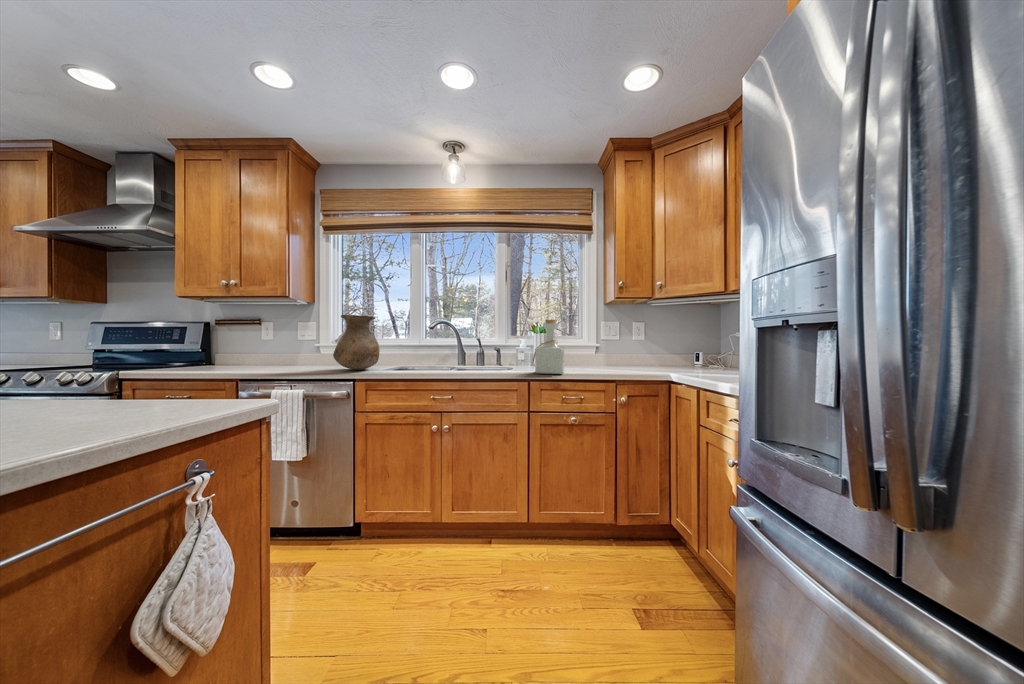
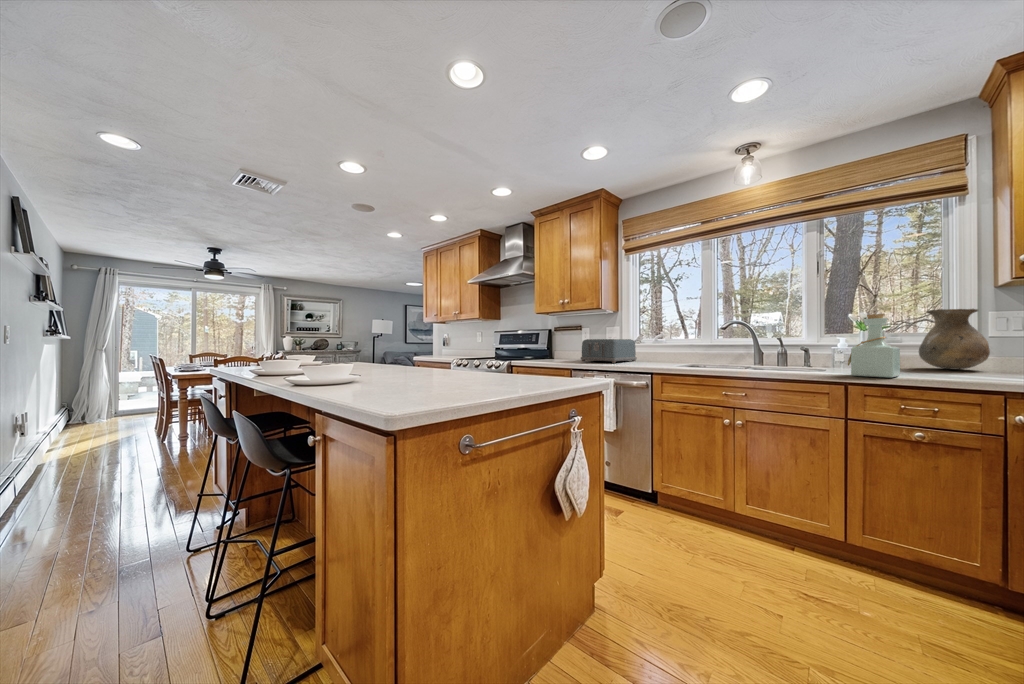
vase: present [333,315,380,370] -> present [919,309,990,369]
toaster: none [255,337,336,368] -> present [581,339,637,363]

